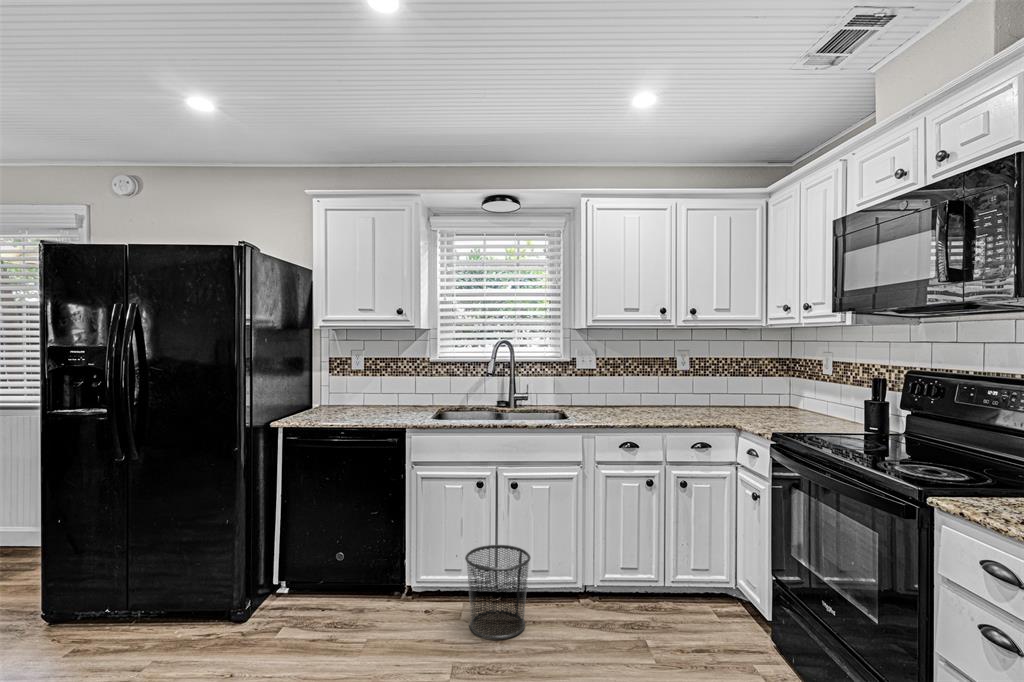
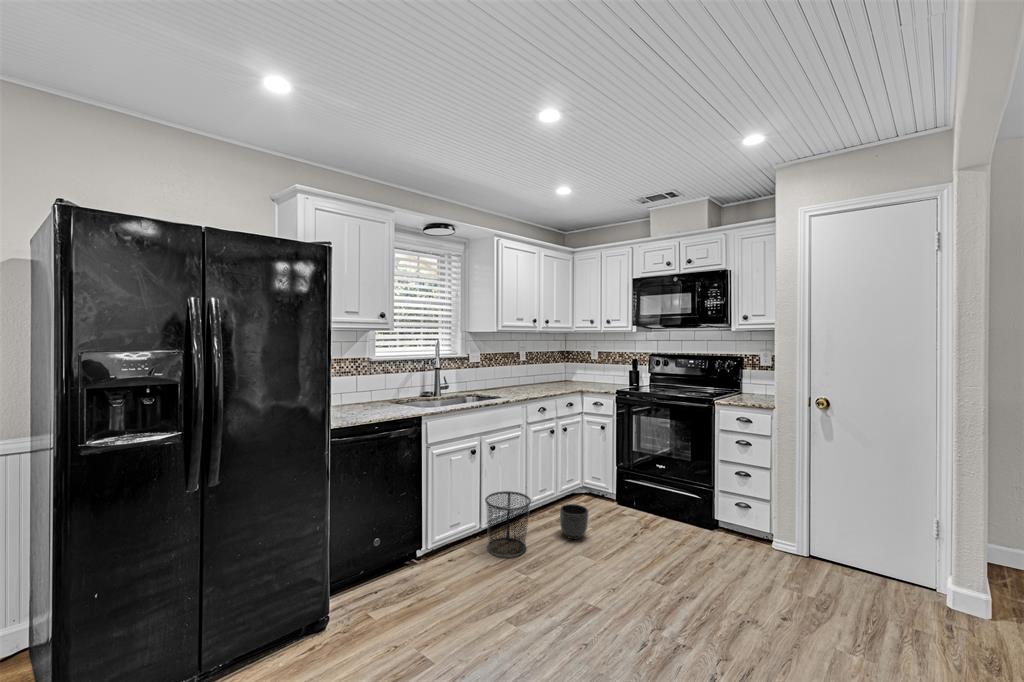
planter: none [583,594,629,654] -> present [560,504,588,540]

